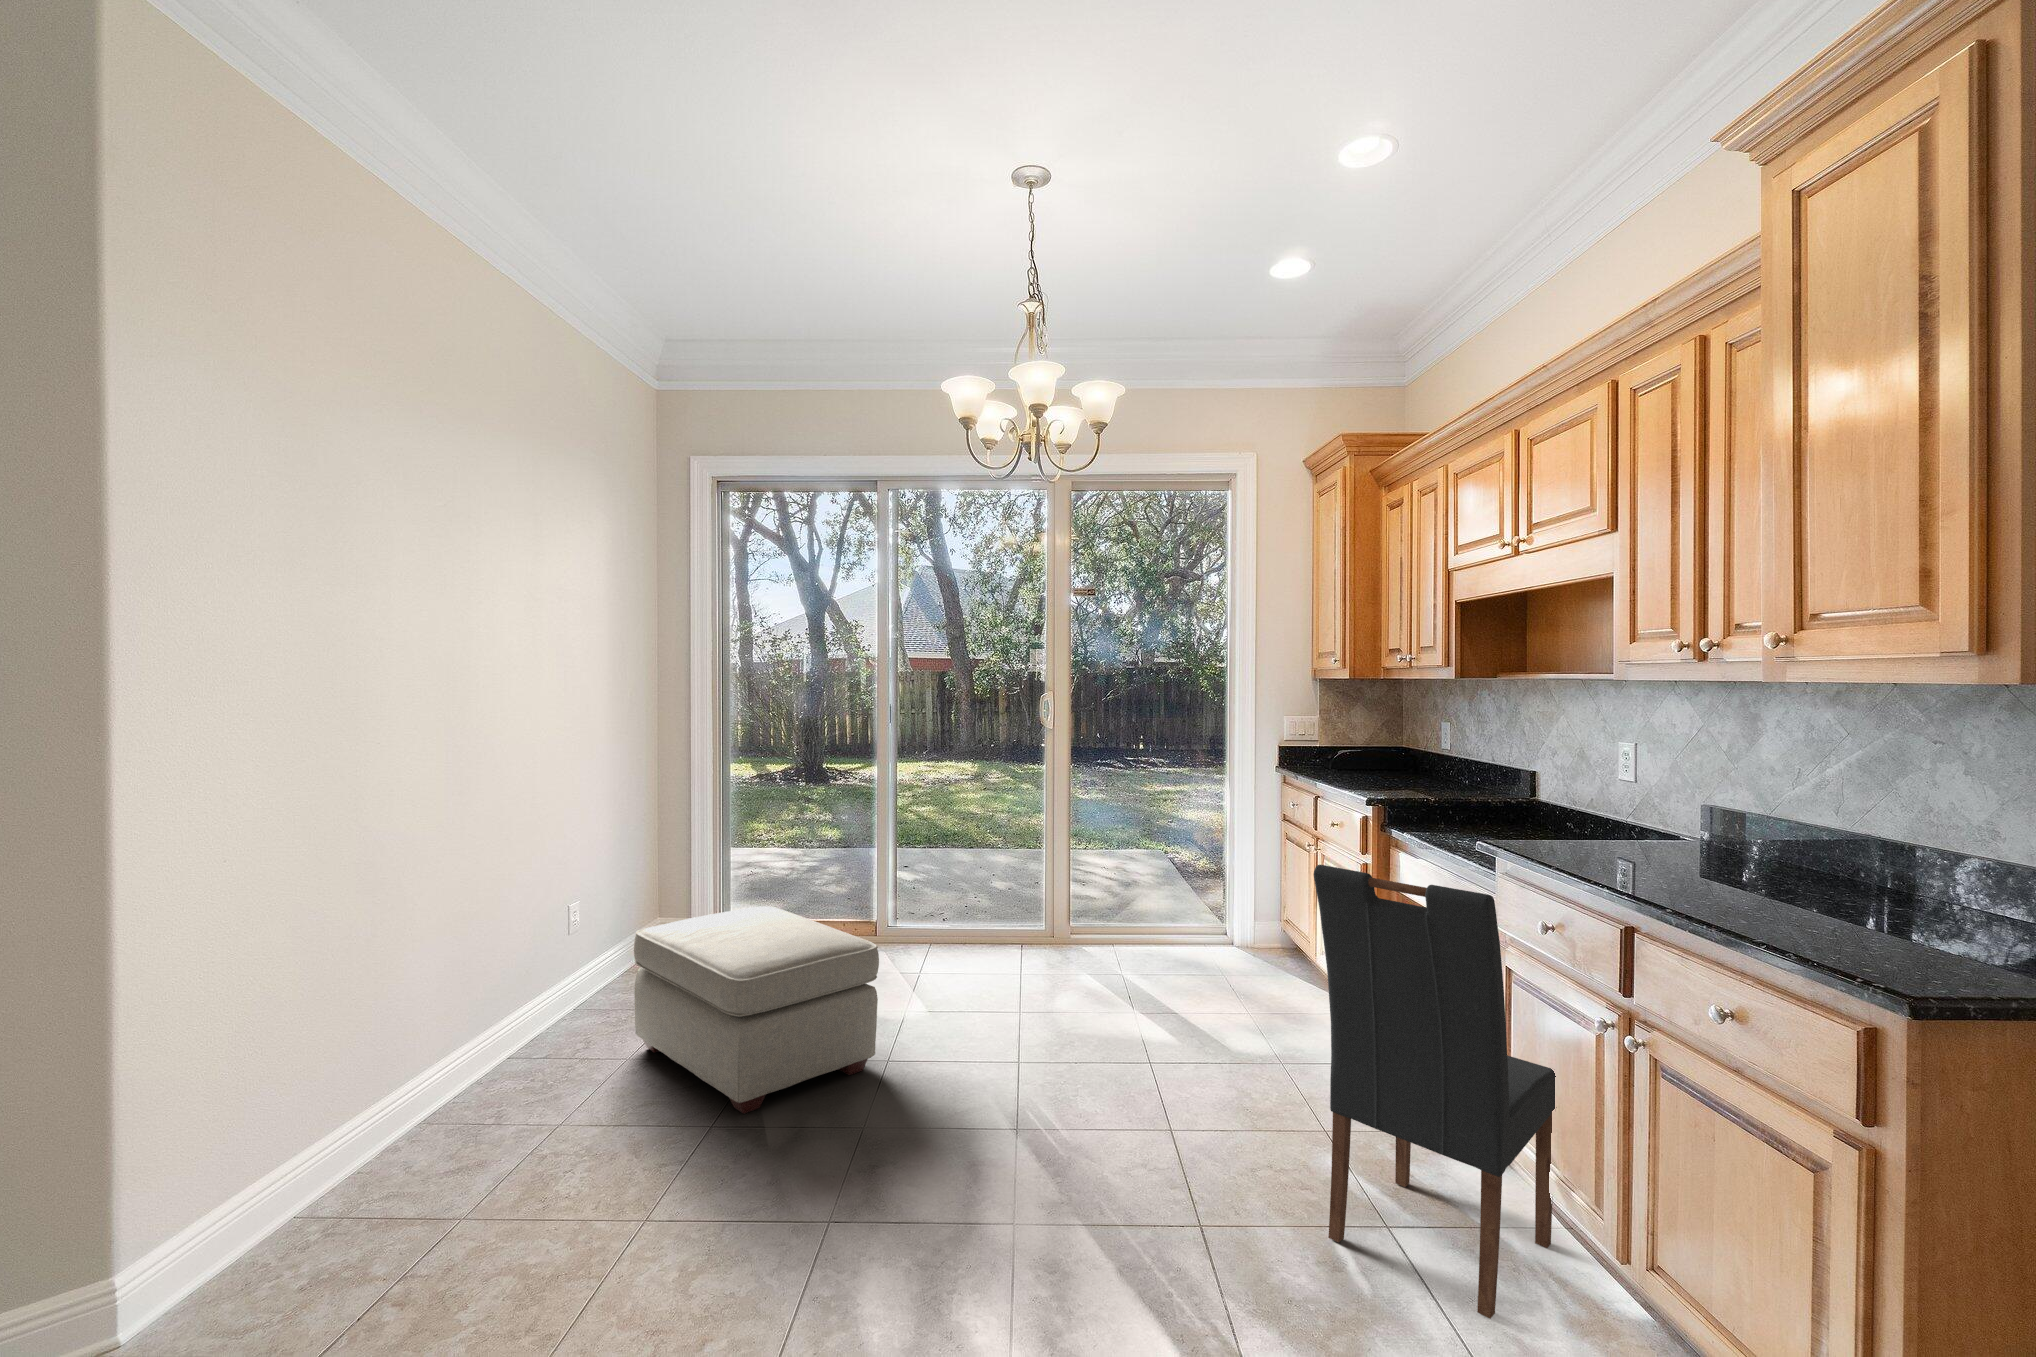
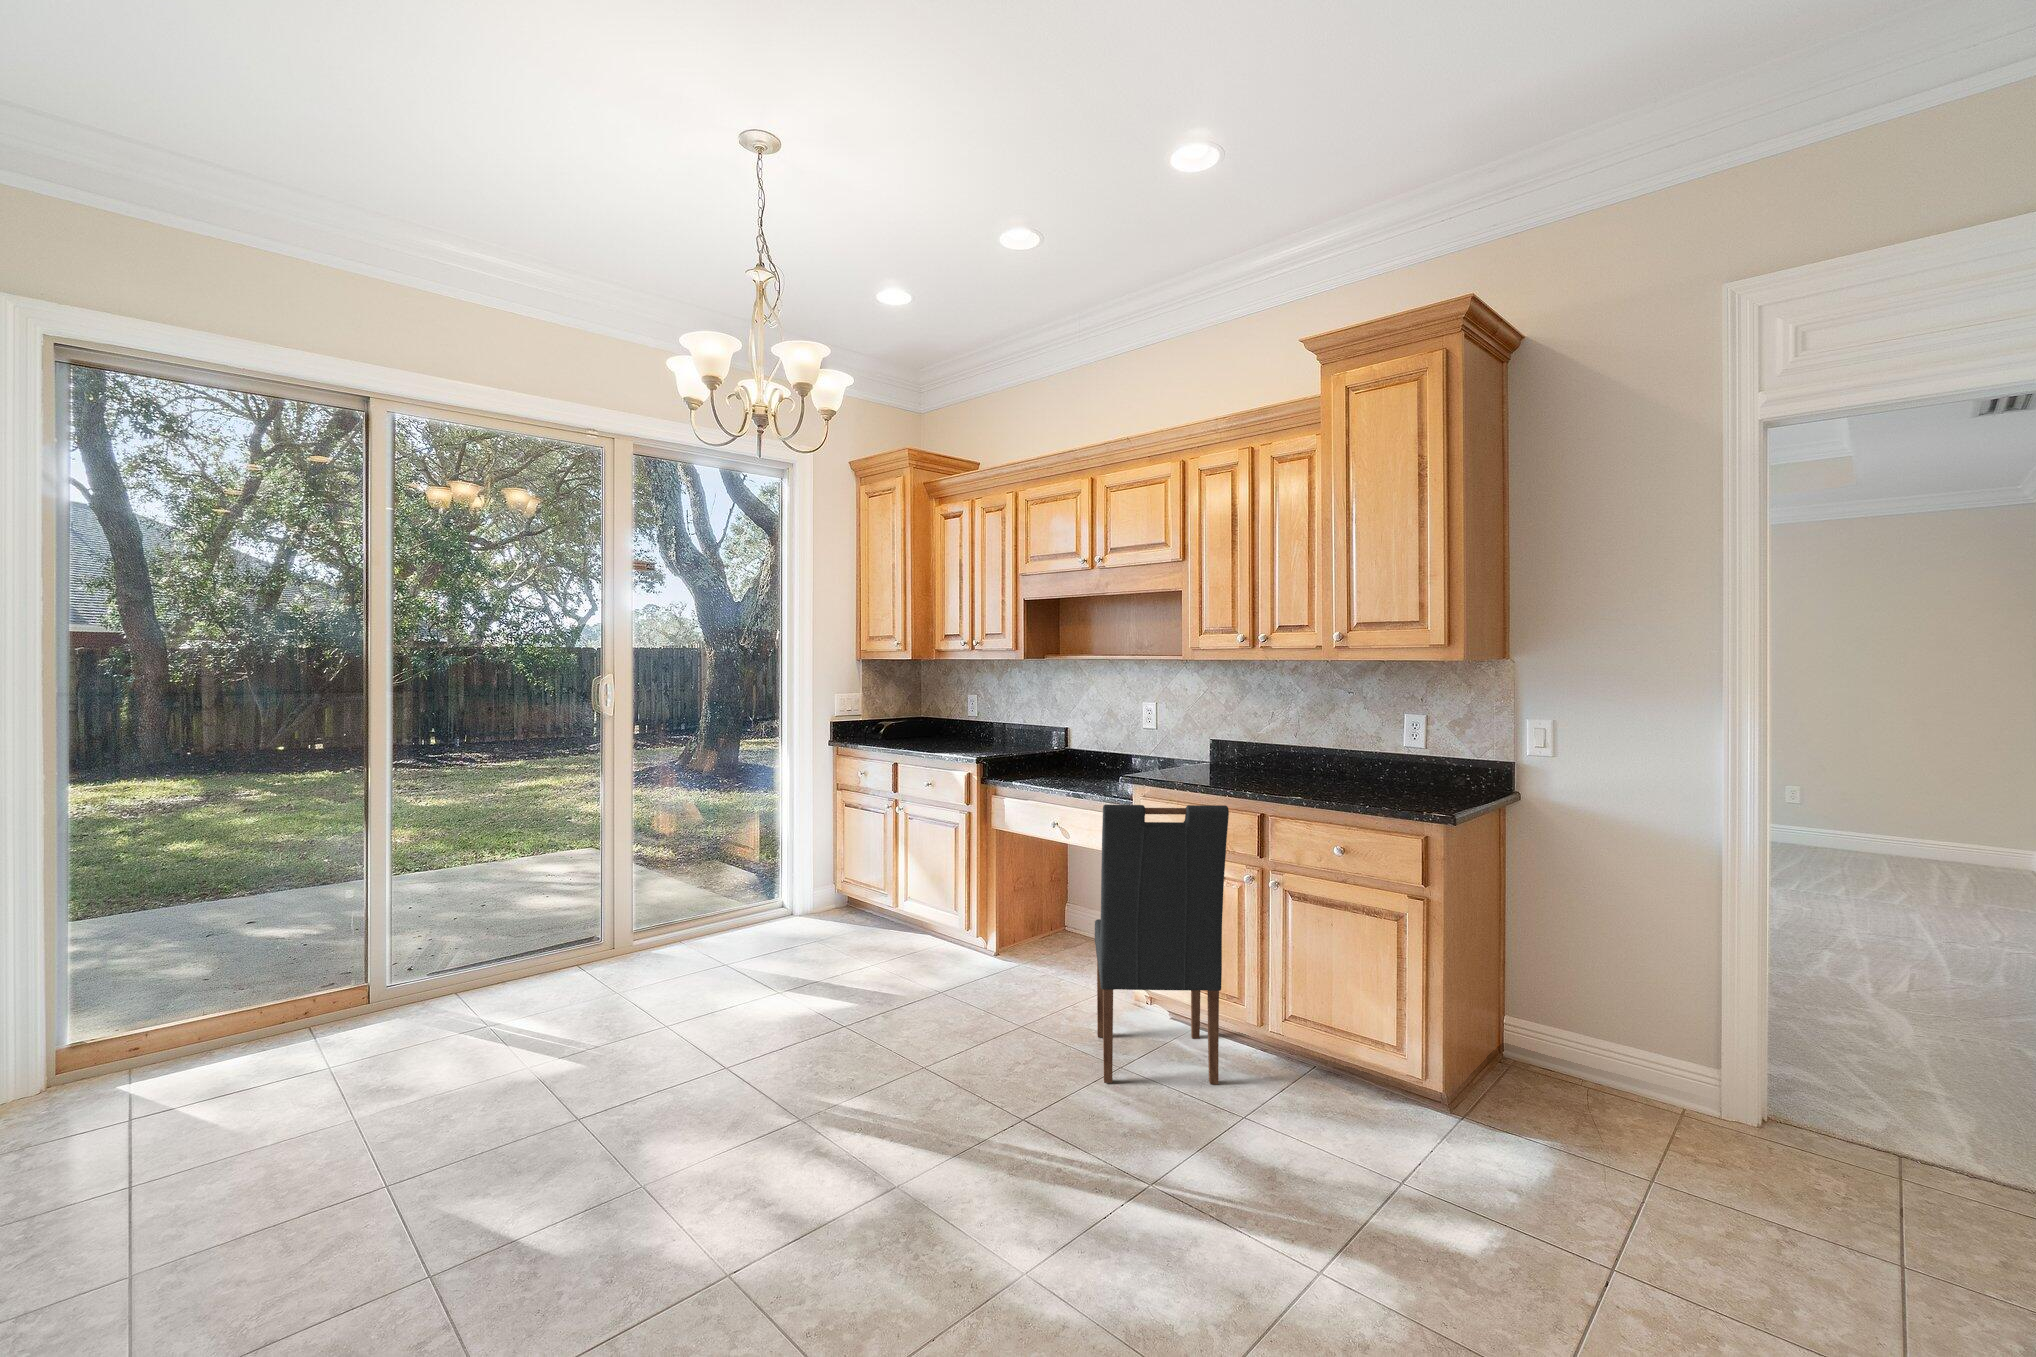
ottoman: present [634,906,879,1114] -> none [188,981,602,1230]

